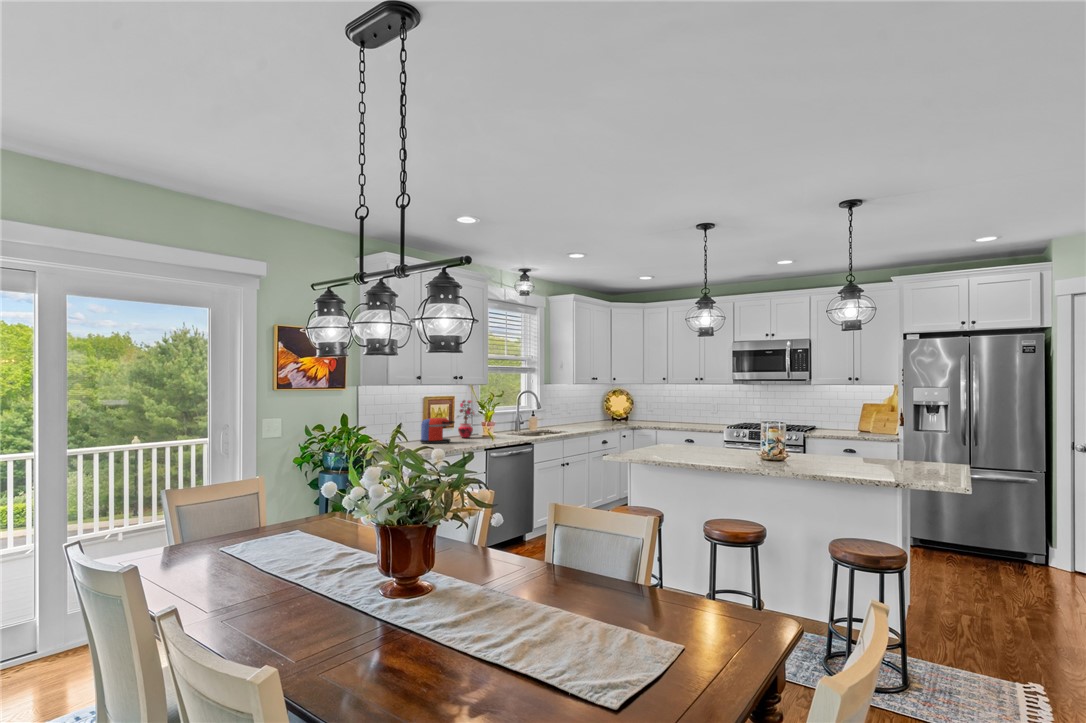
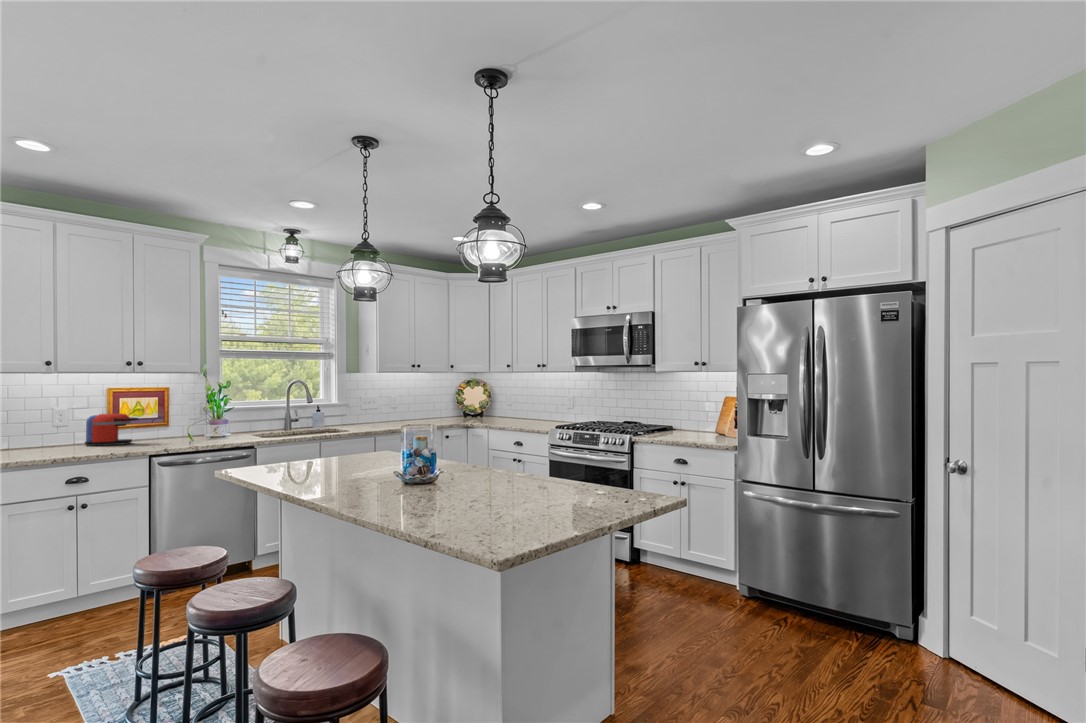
potted plant: present [458,400,474,438] -> none [161,391,192,439]

